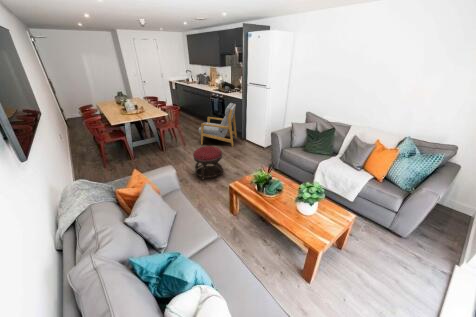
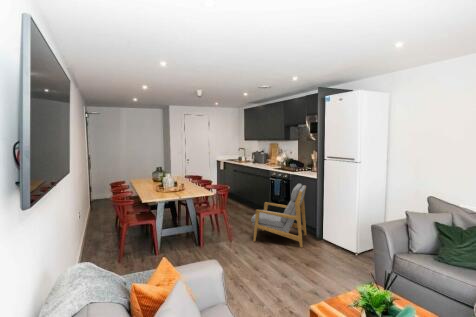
ottoman: present [193,146,223,180] -> none [244,241,290,296]

